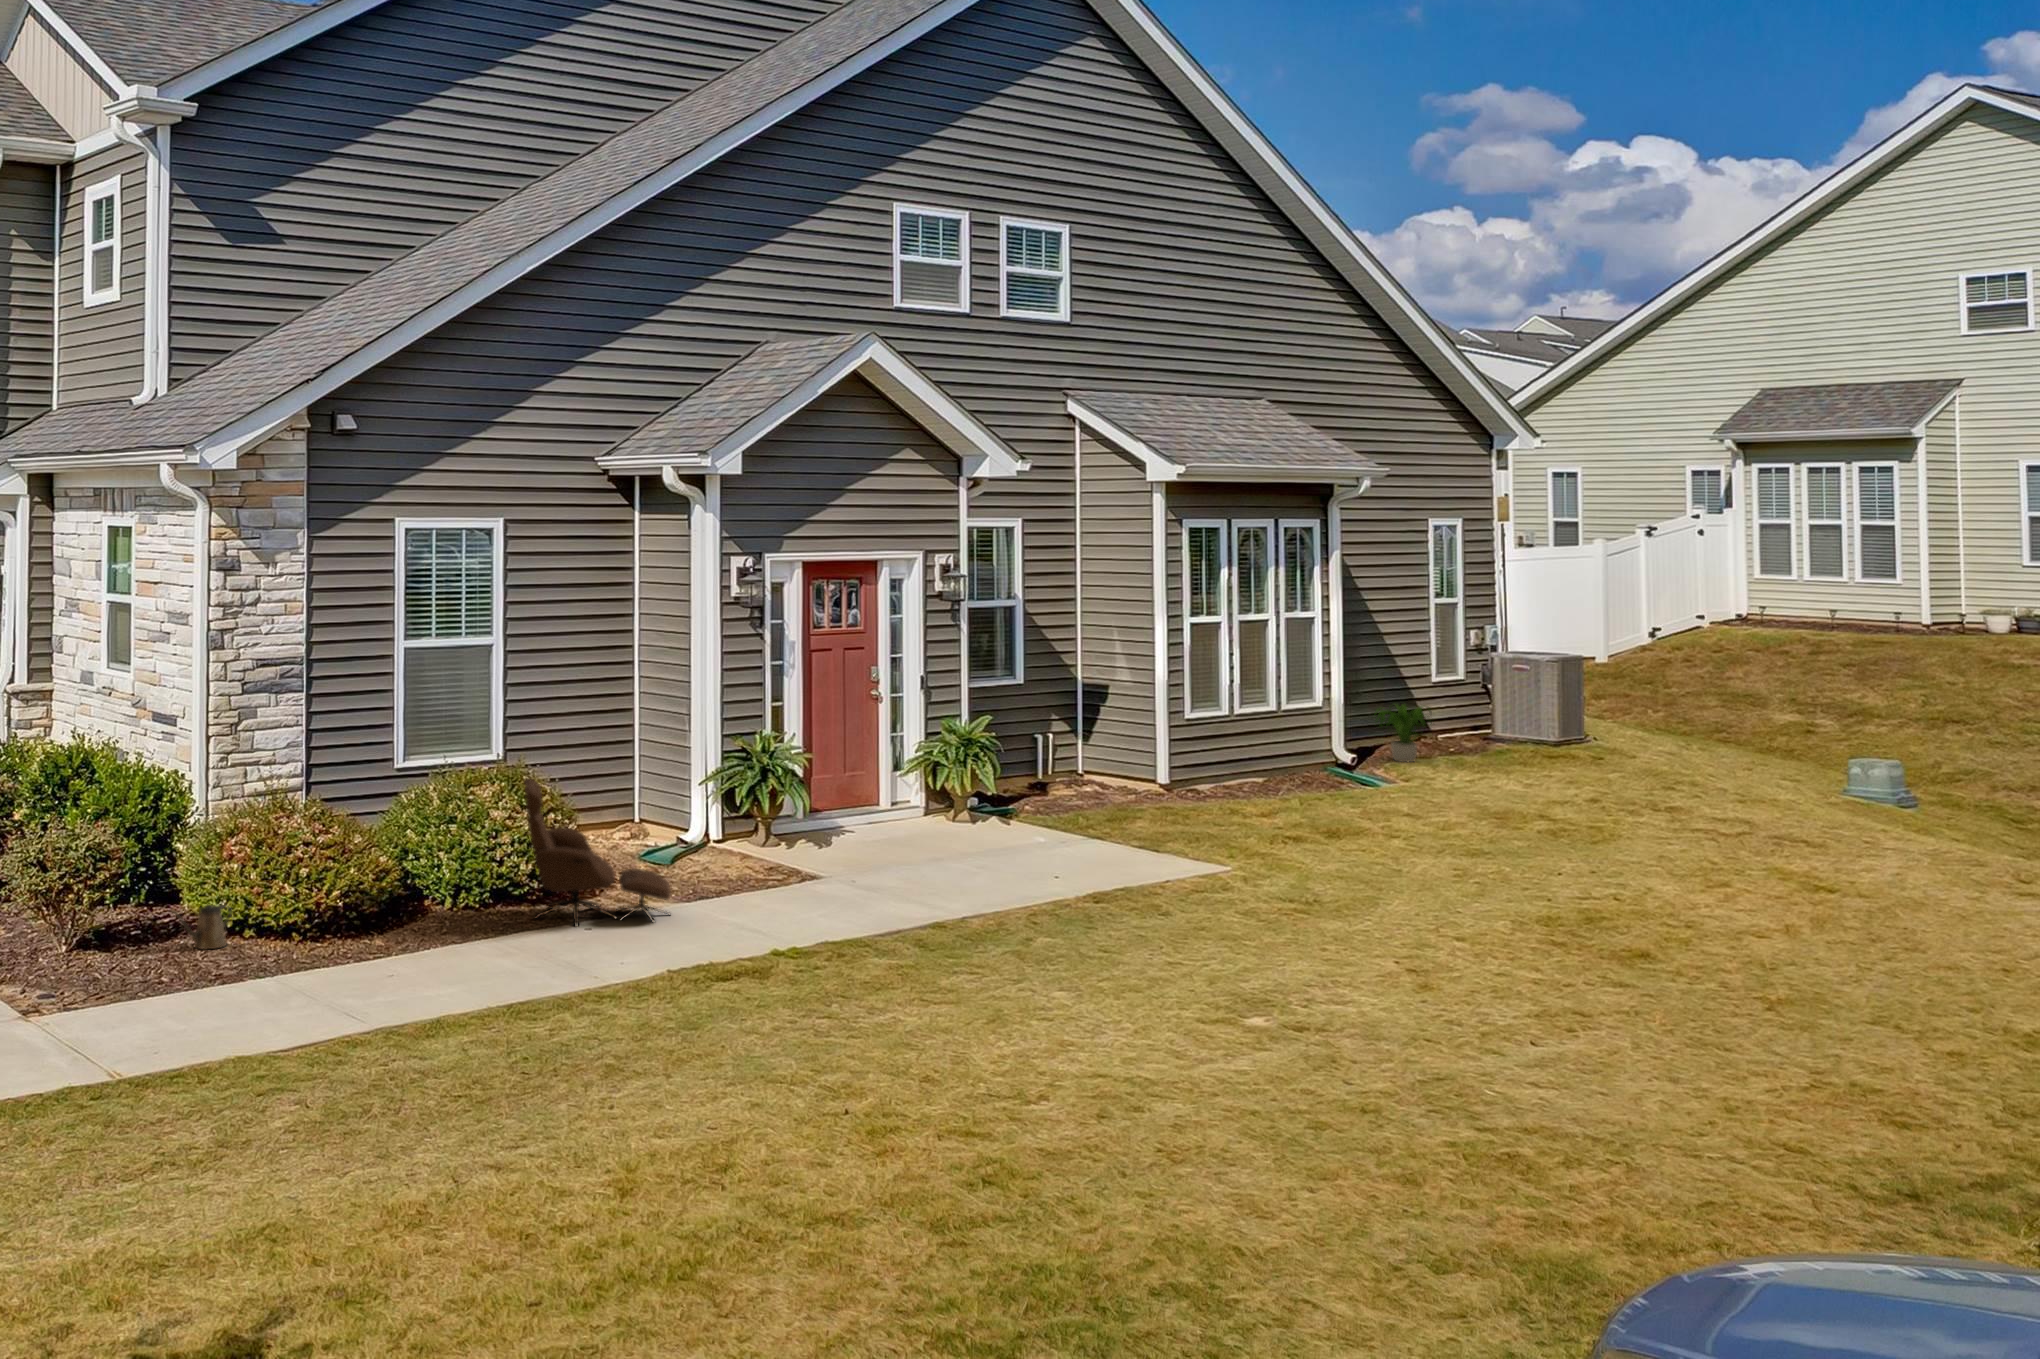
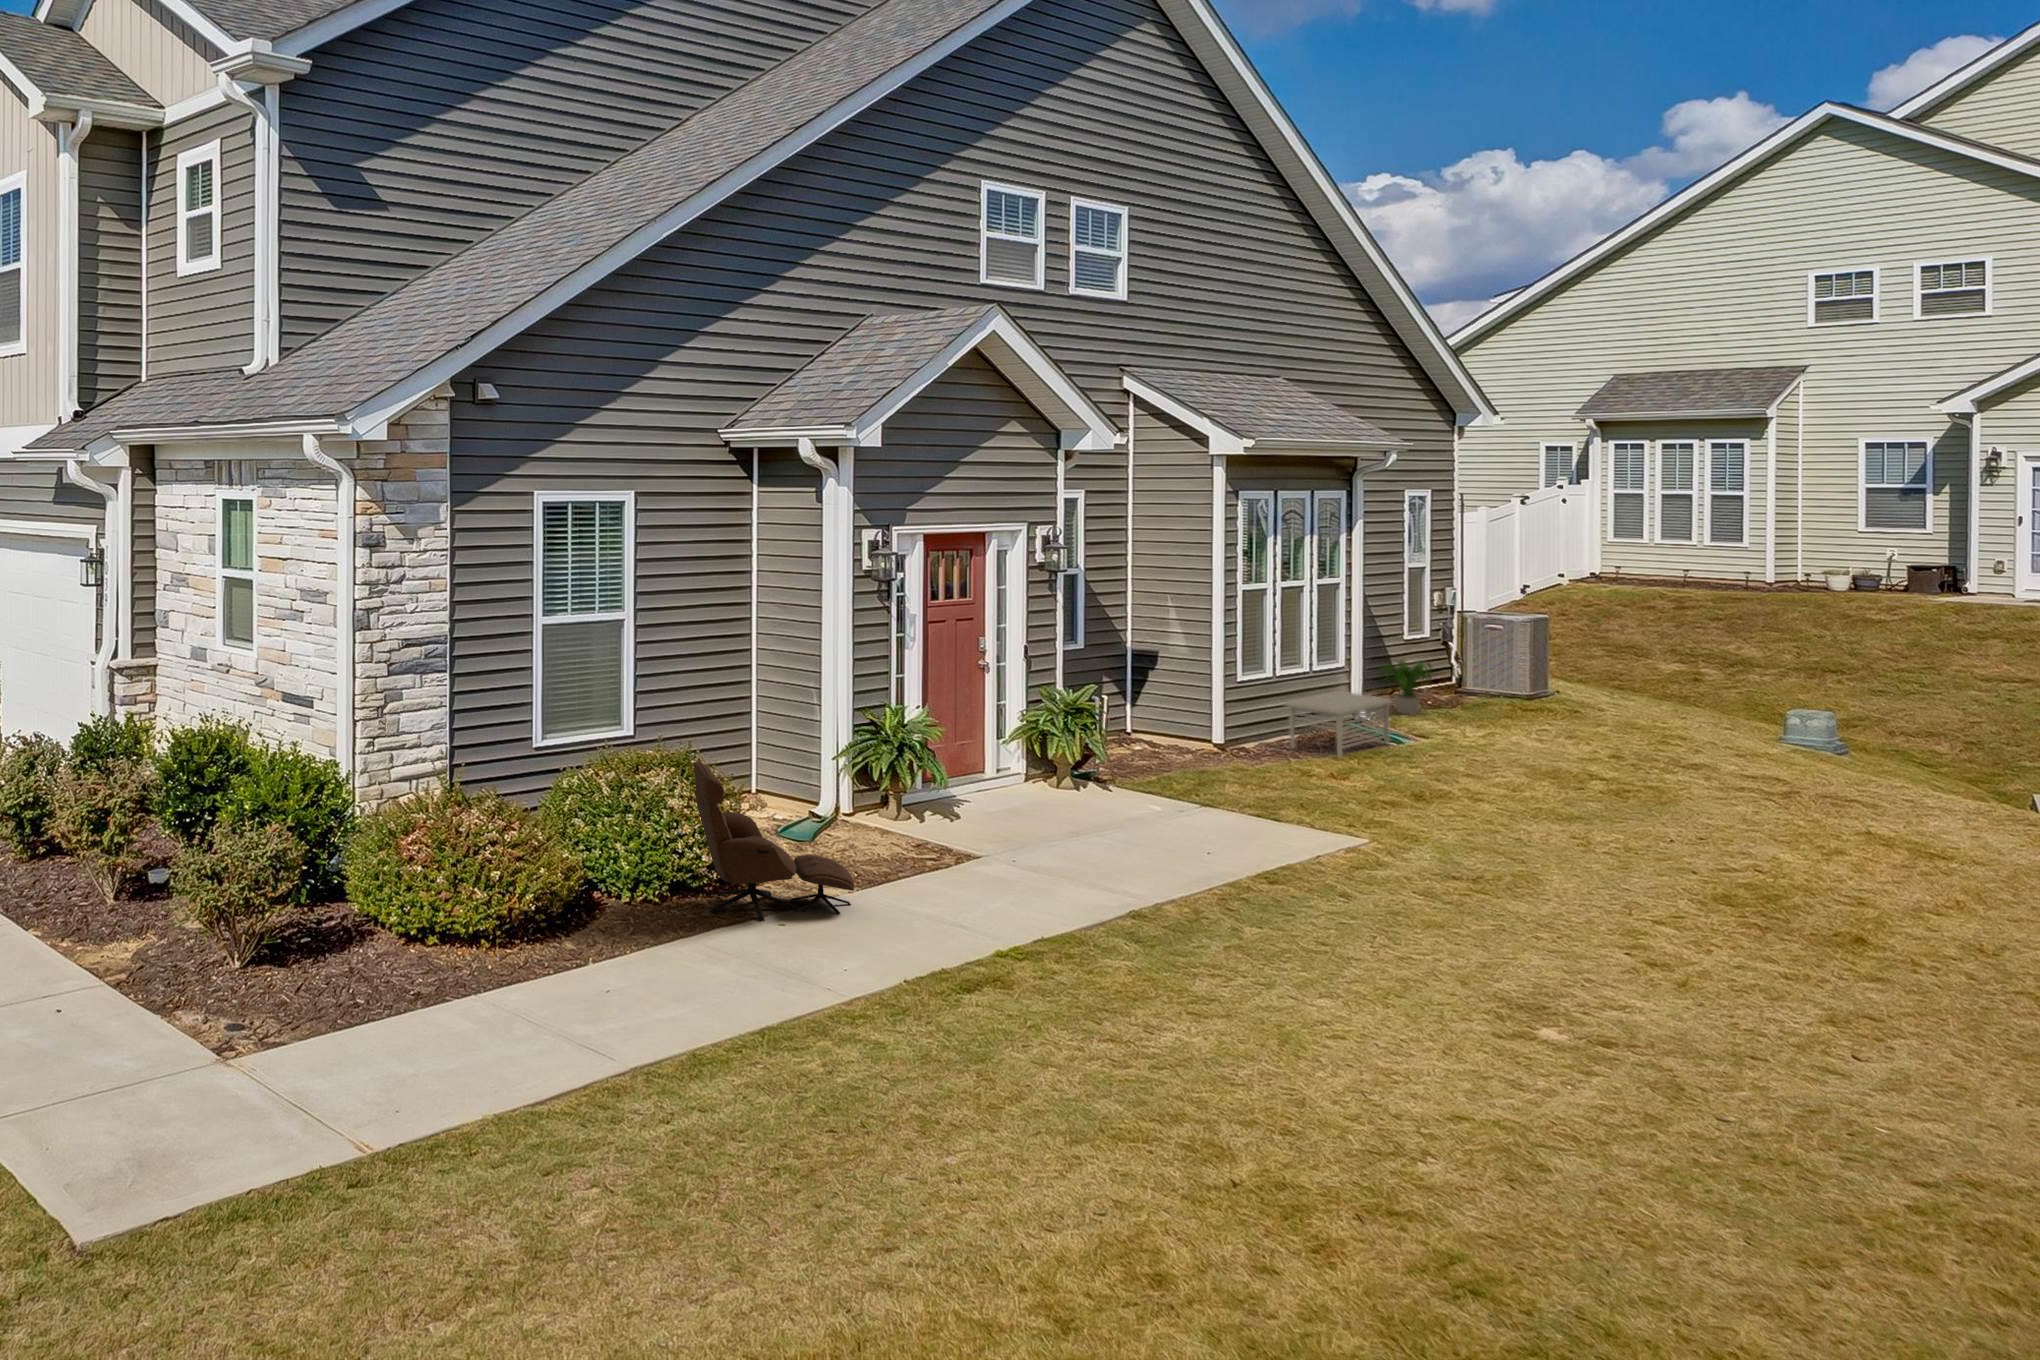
storage bench: none [1235,733,1354,800] -> present [1285,691,1391,756]
watering can: present [173,905,232,950] -> none [346,910,406,961]

